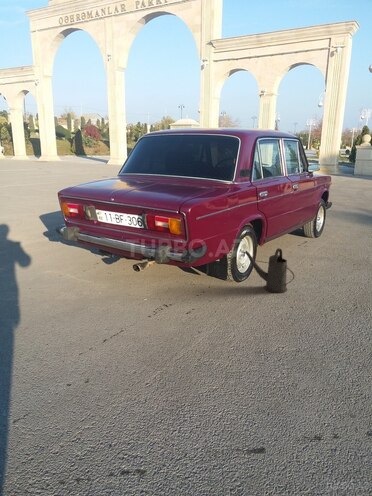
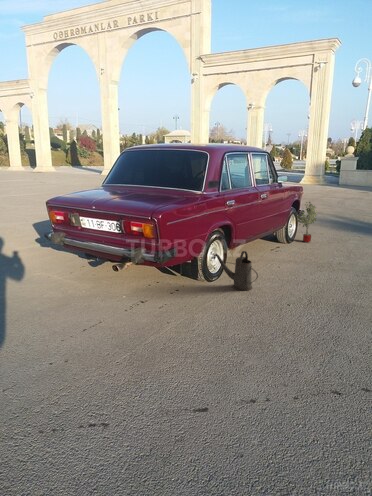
potted tree: none [324,193,349,238] -> present [297,202,317,243]

